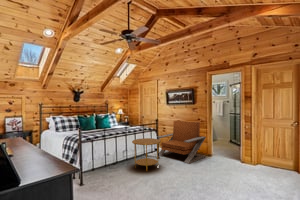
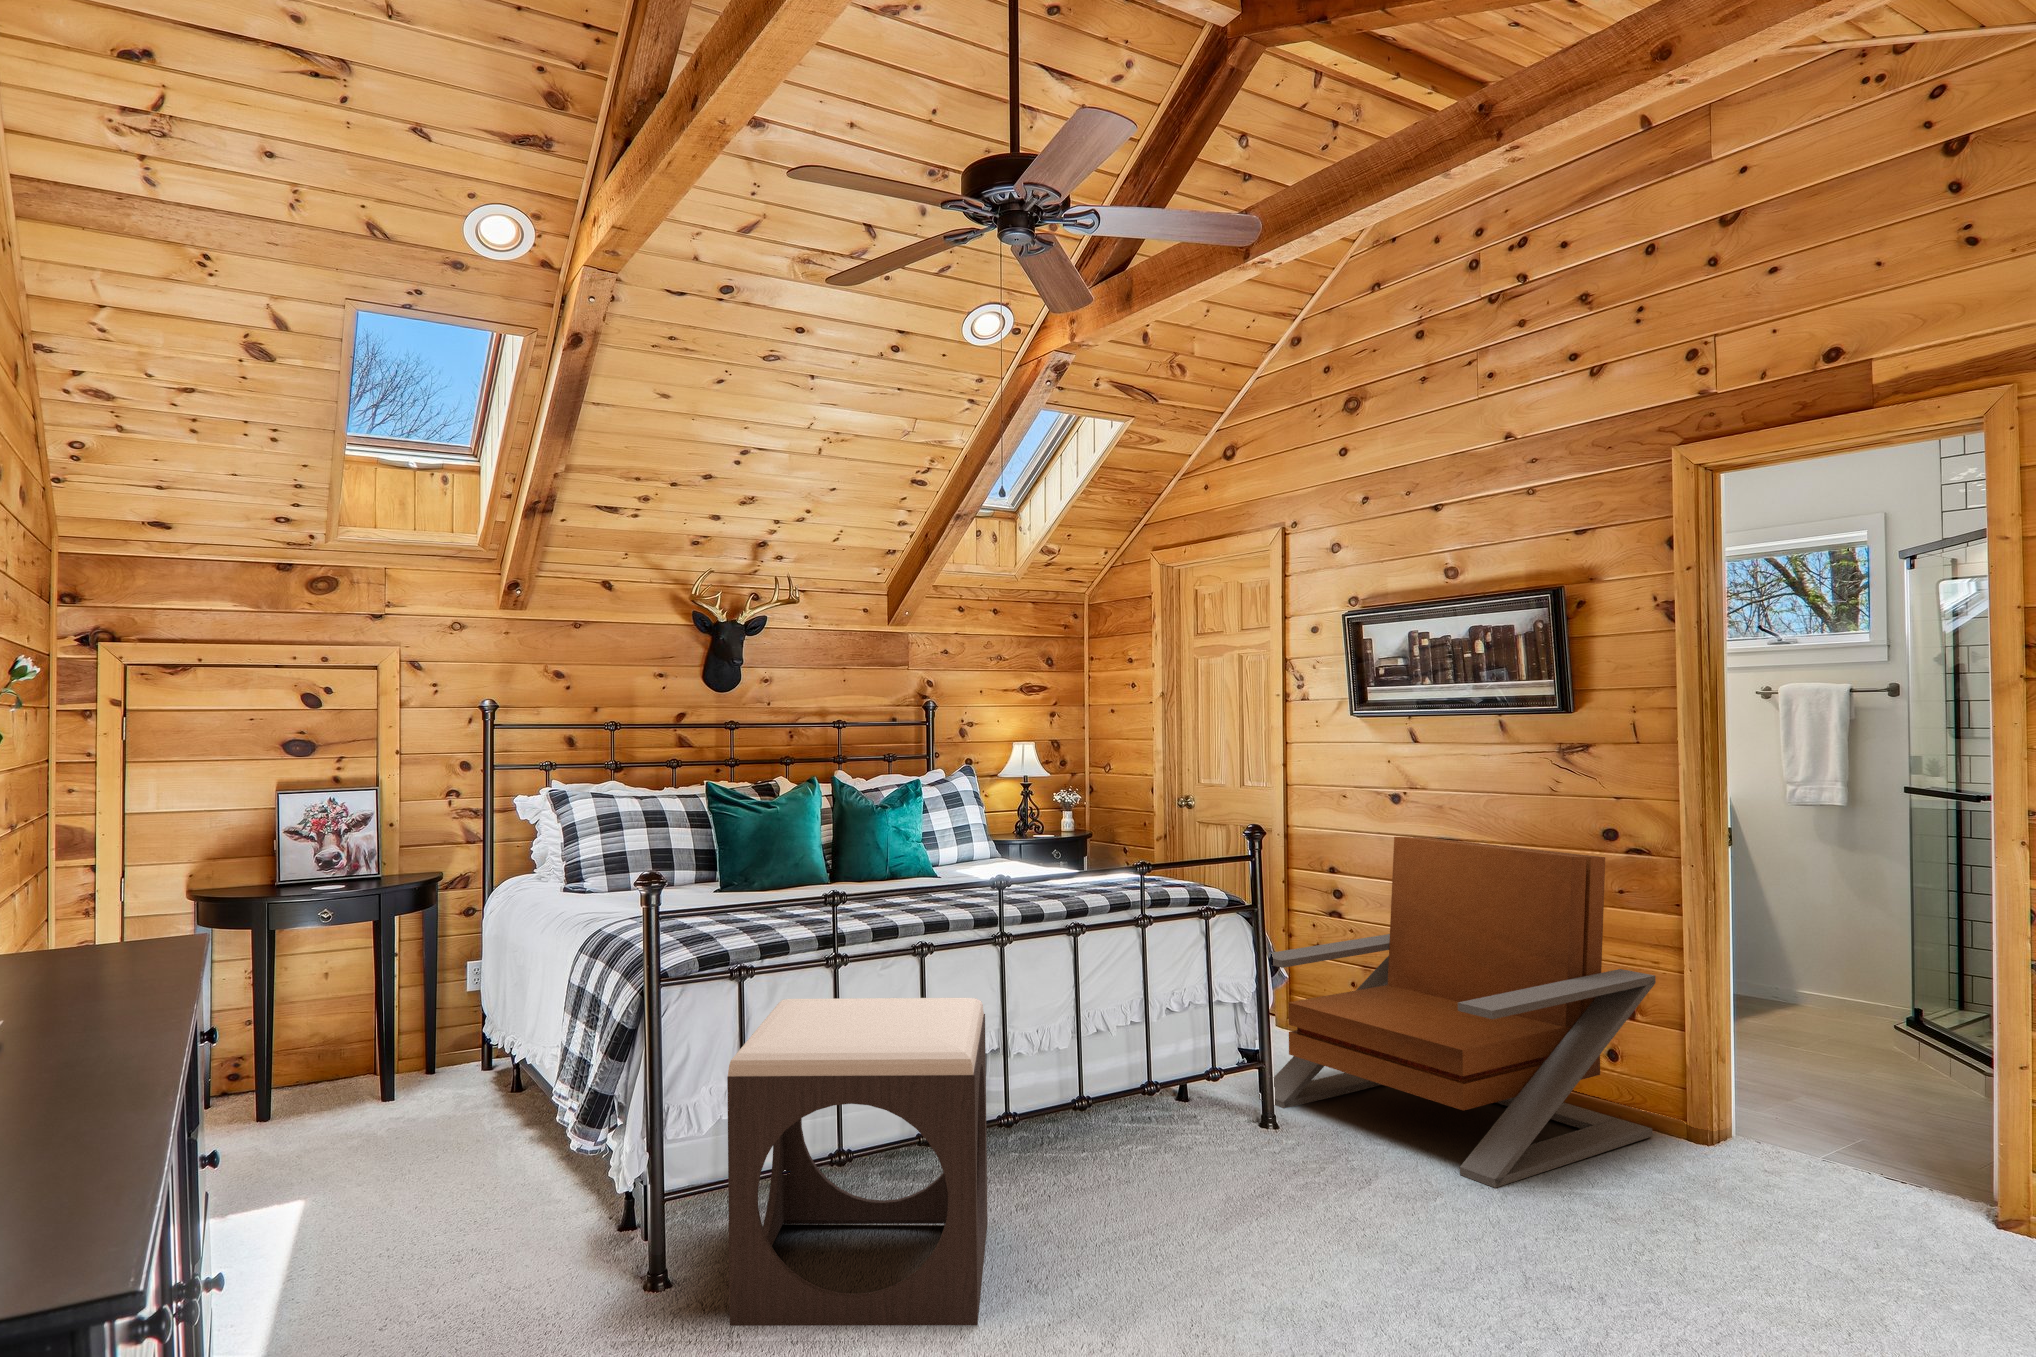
side table: present [132,138,161,171] -> none [1041,966,1257,1224]
footstool: none [95,143,130,189] -> present [727,998,988,1326]

